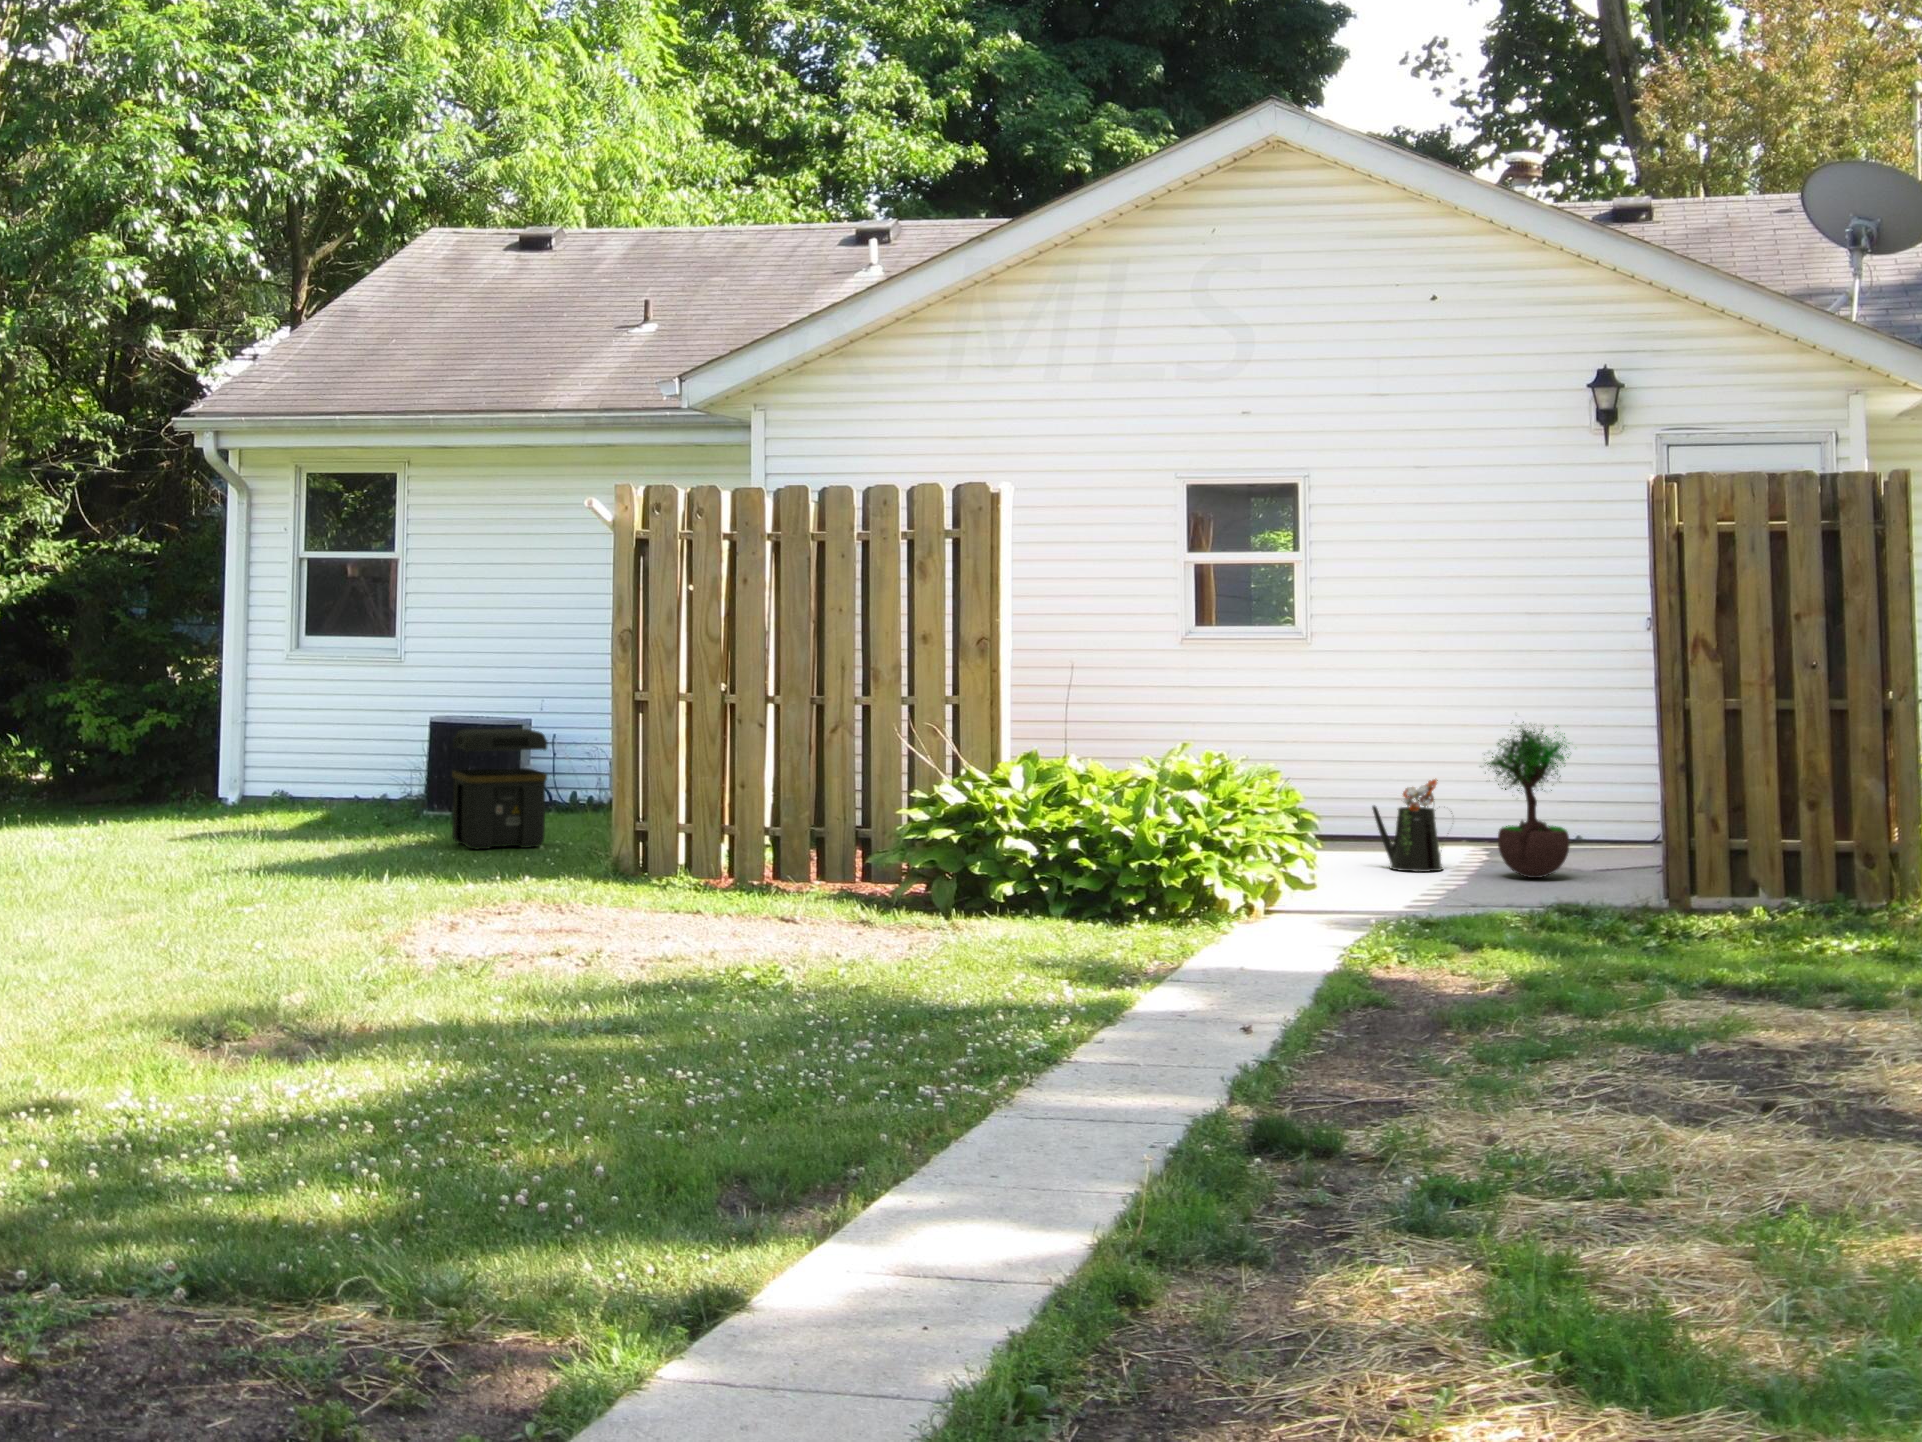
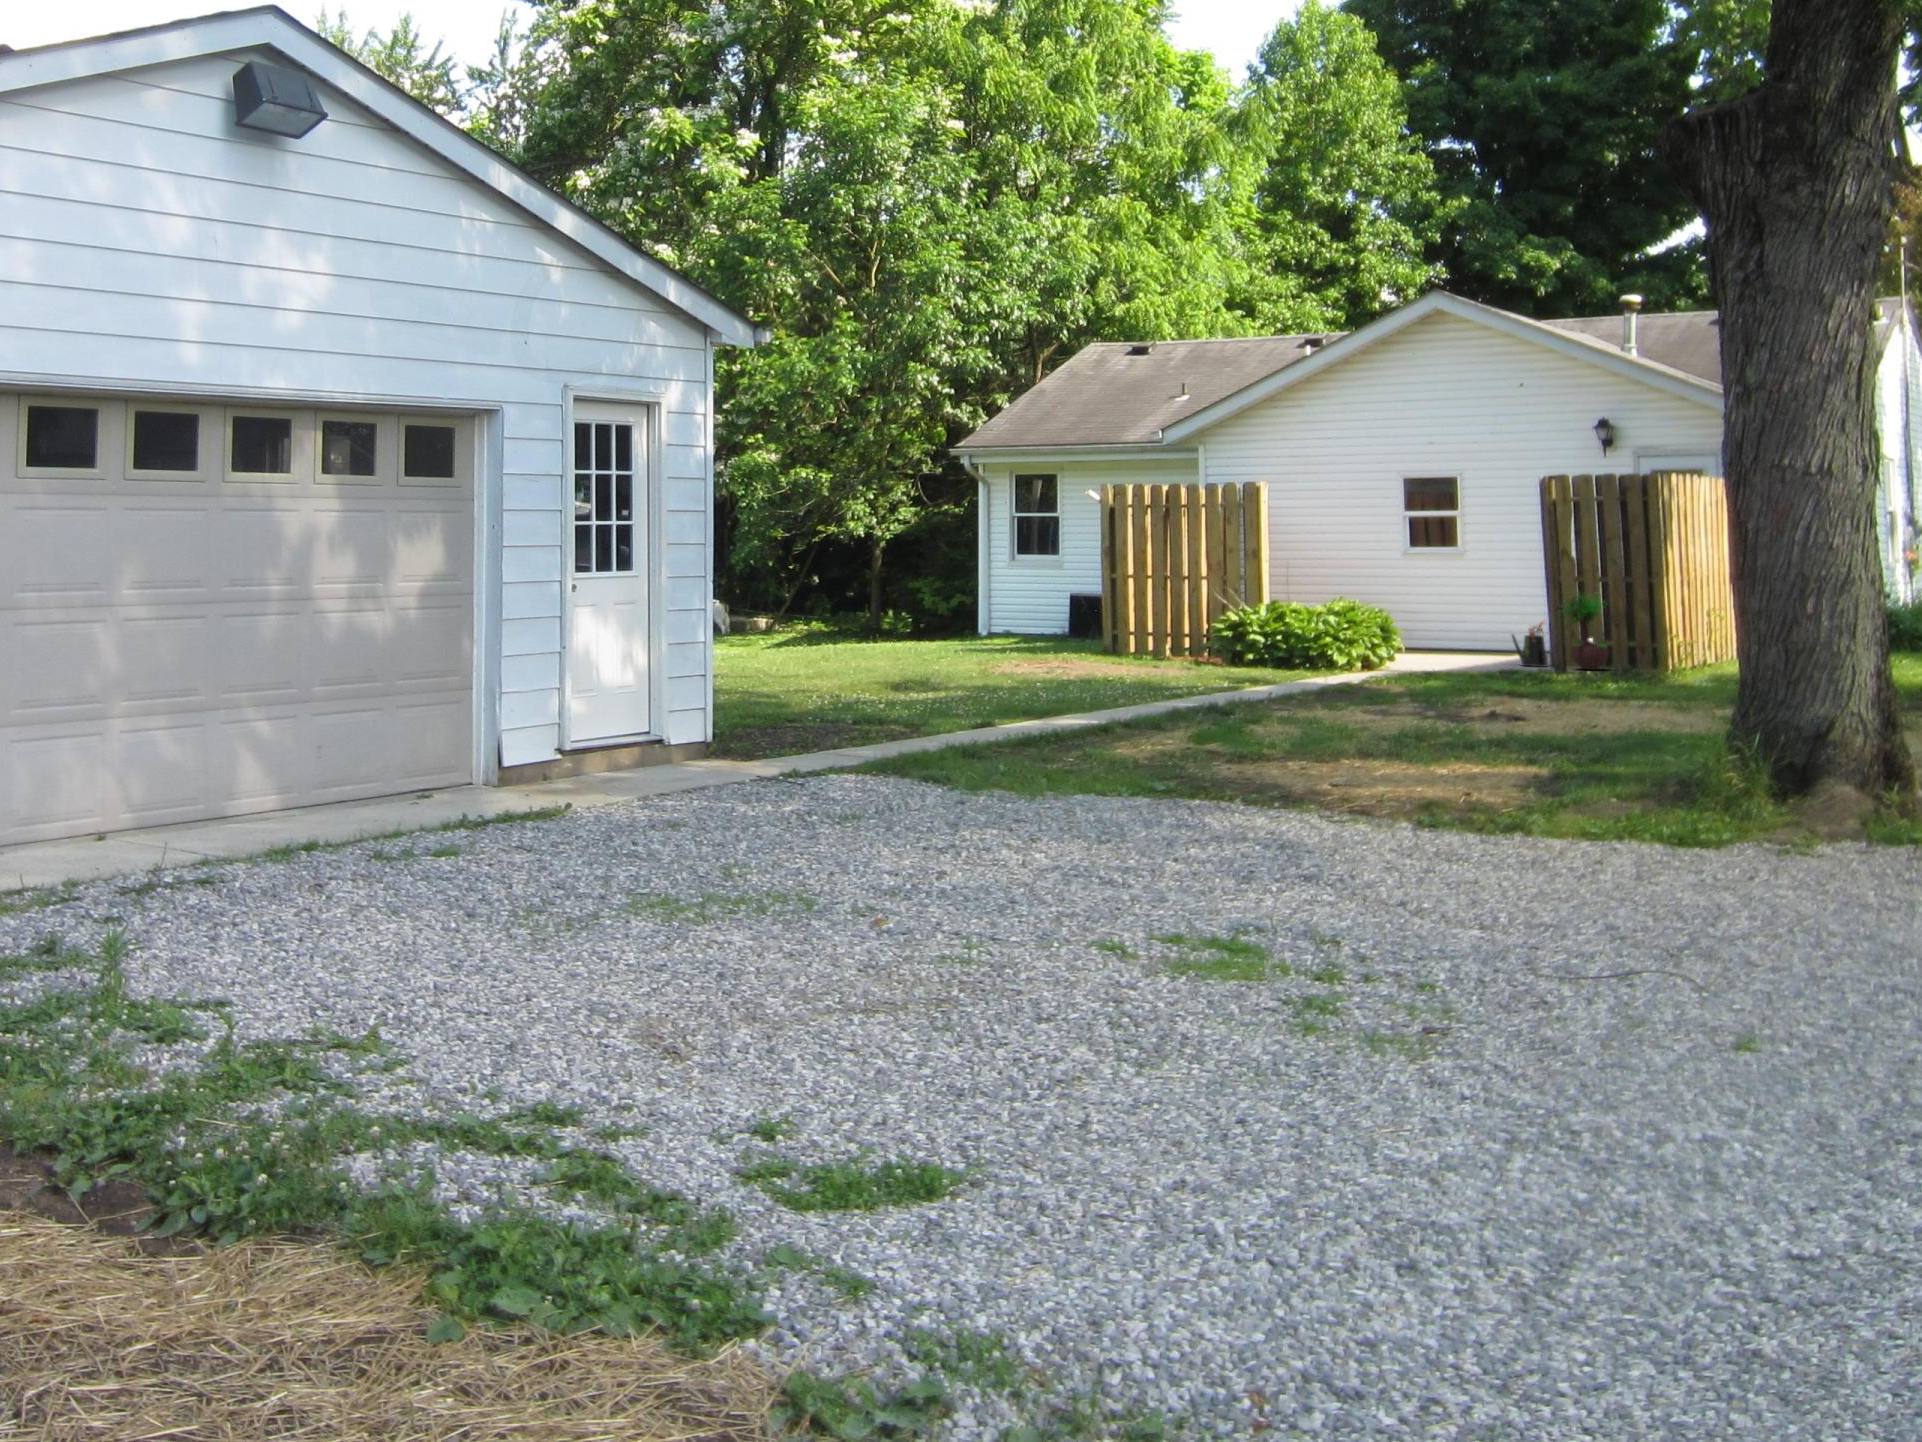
toolbox: present [452,728,548,849] -> none [1070,594,1113,649]

